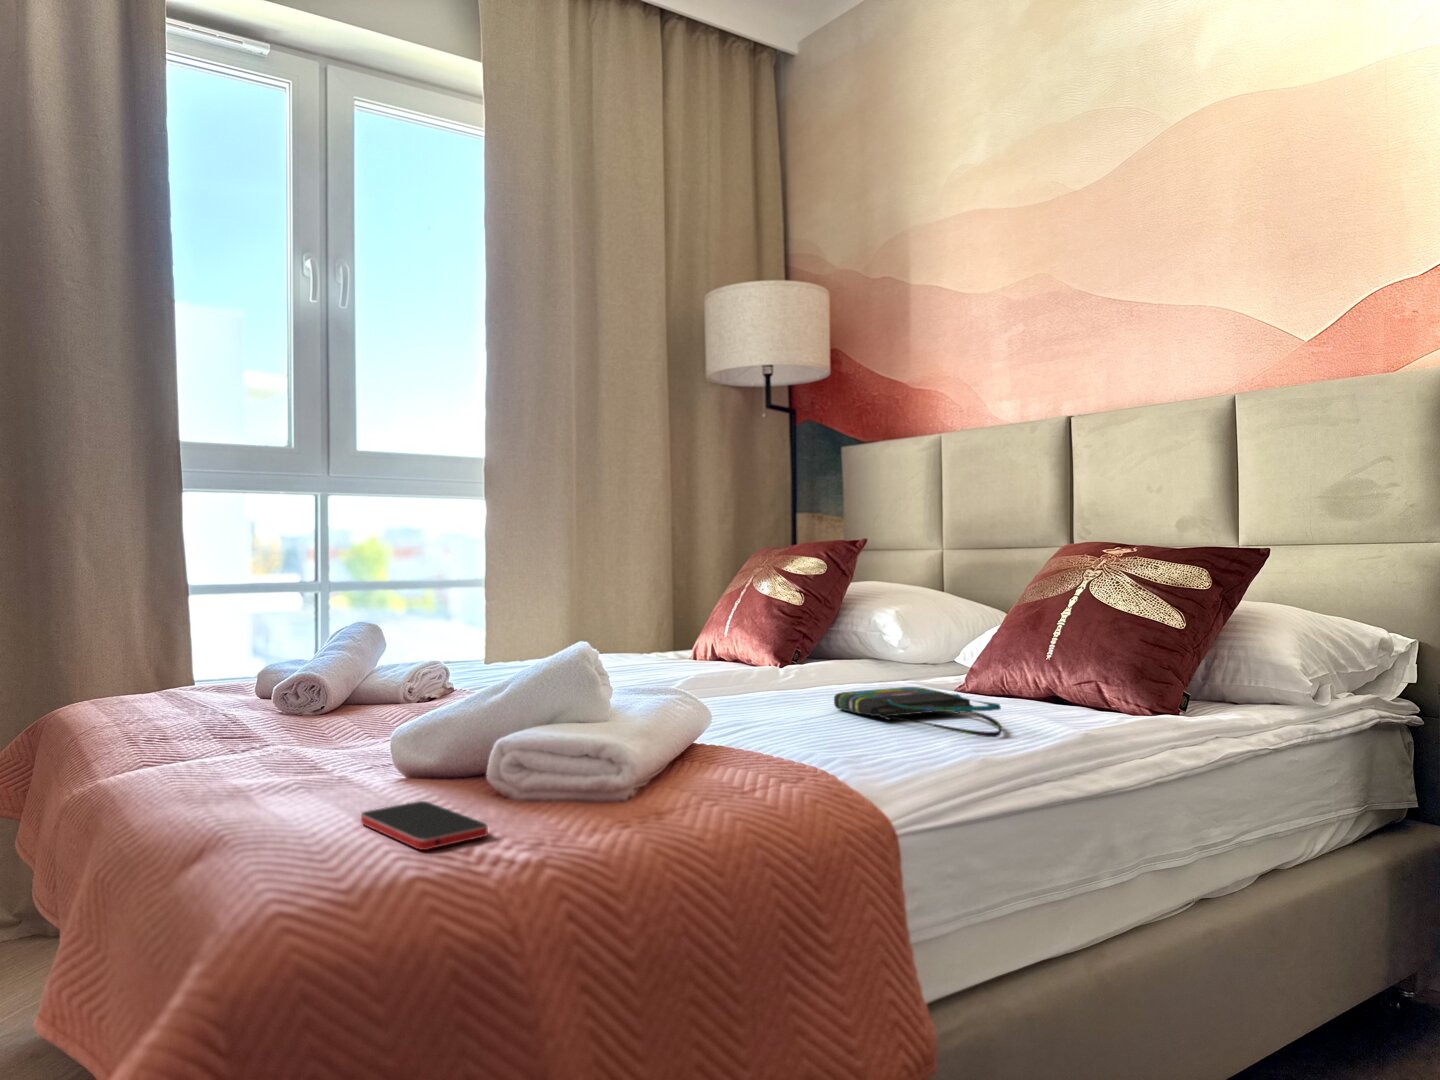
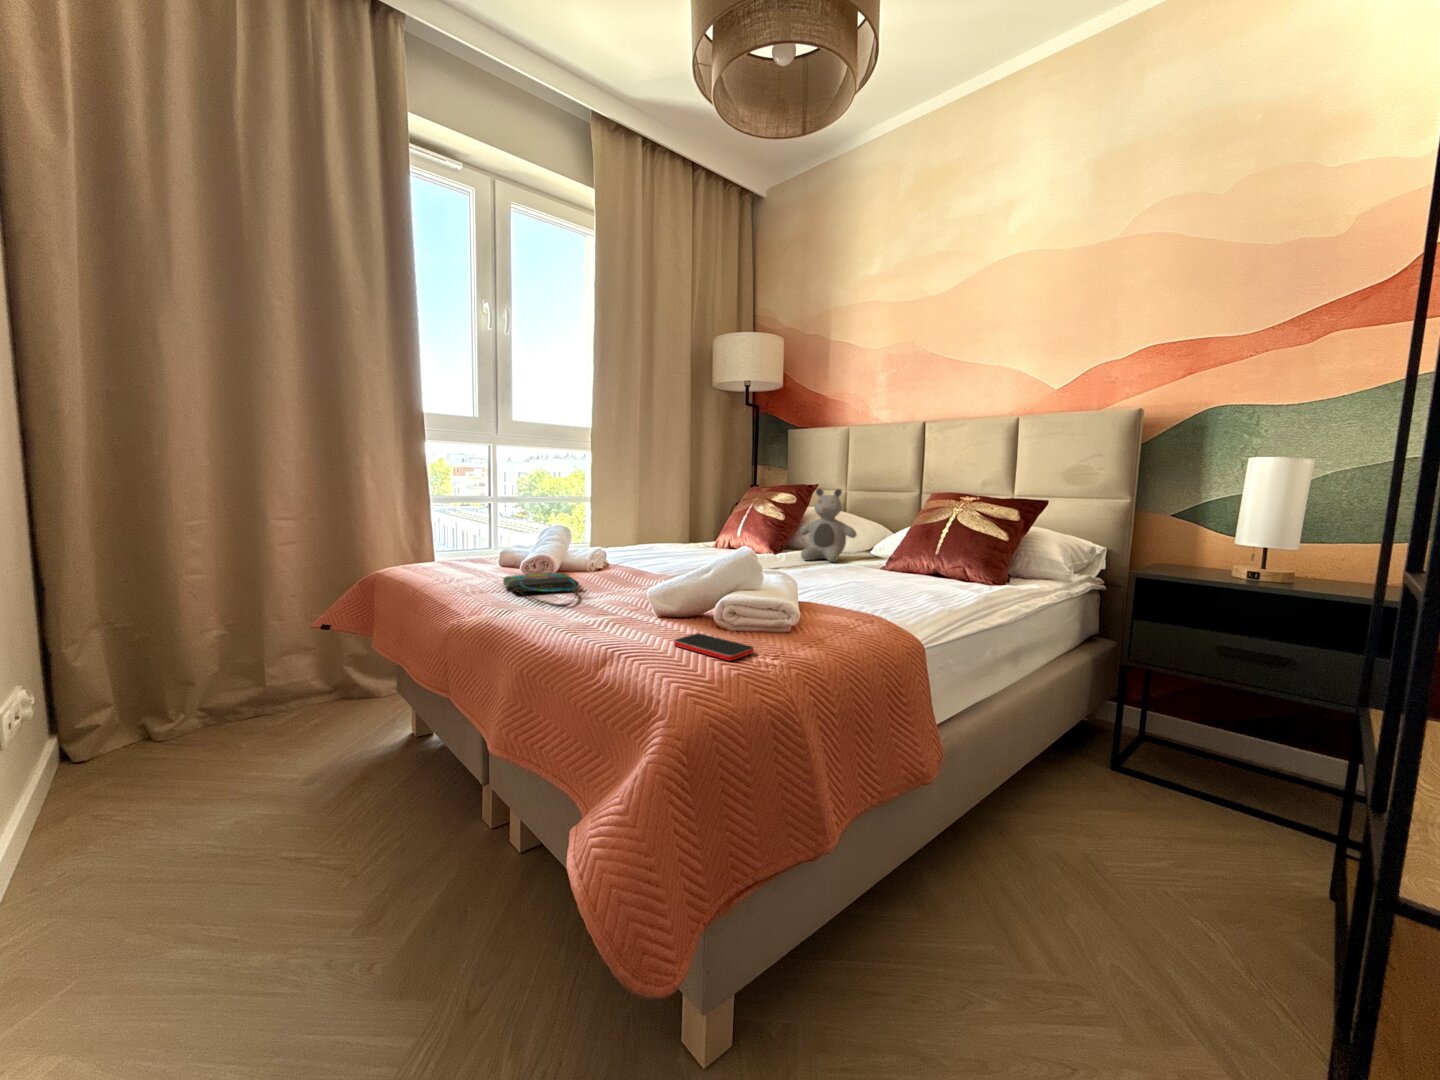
teddy bear: none [813,542,920,680] -> present [800,488,857,562]
tote bag: present [834,687,1002,737] -> present [503,573,582,607]

